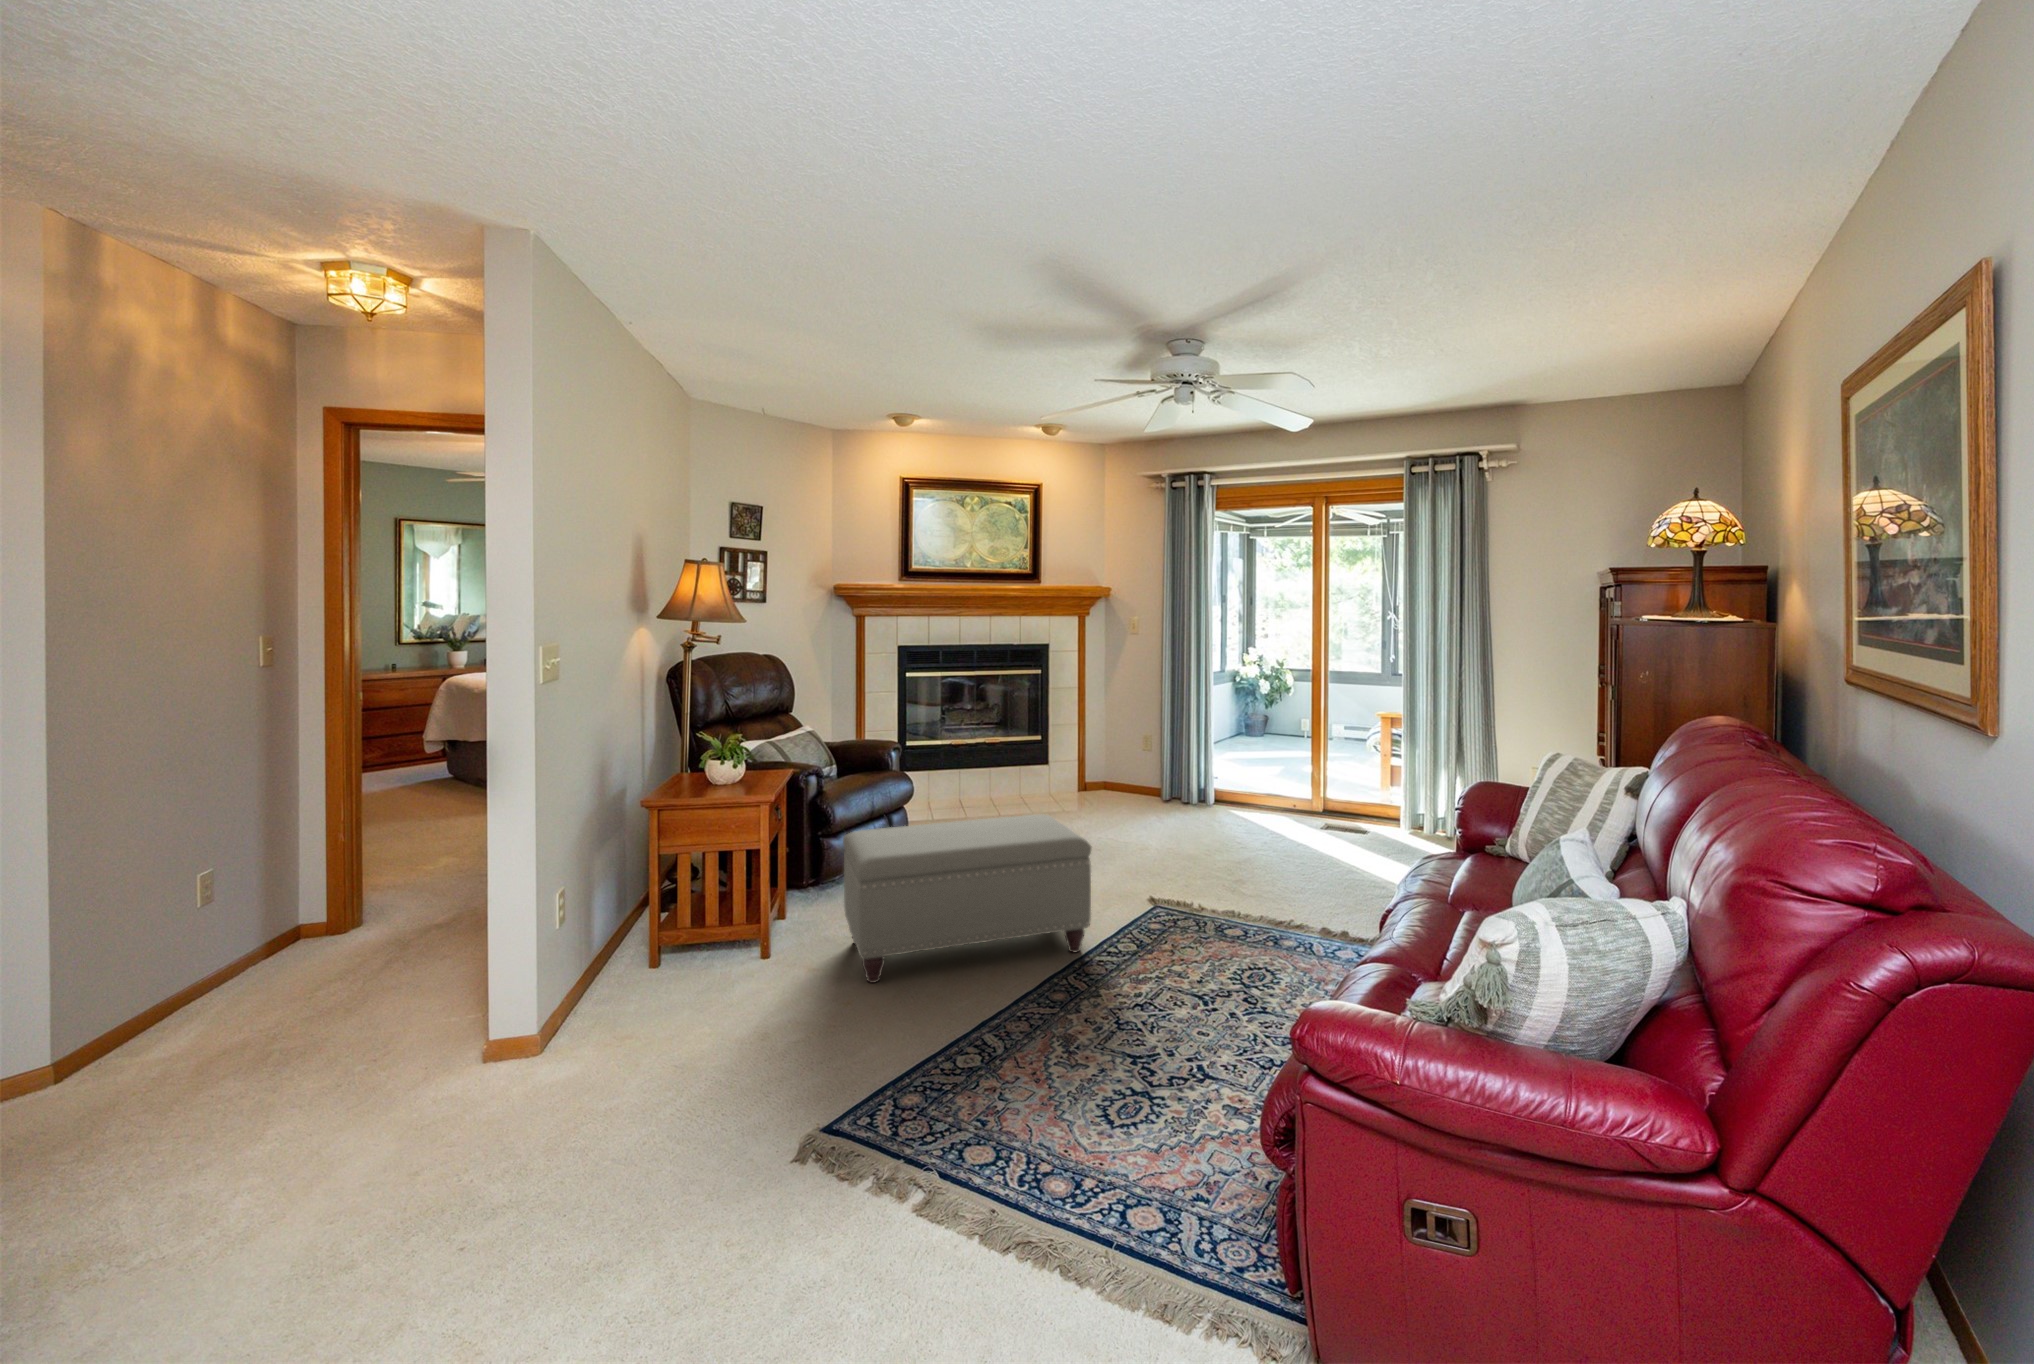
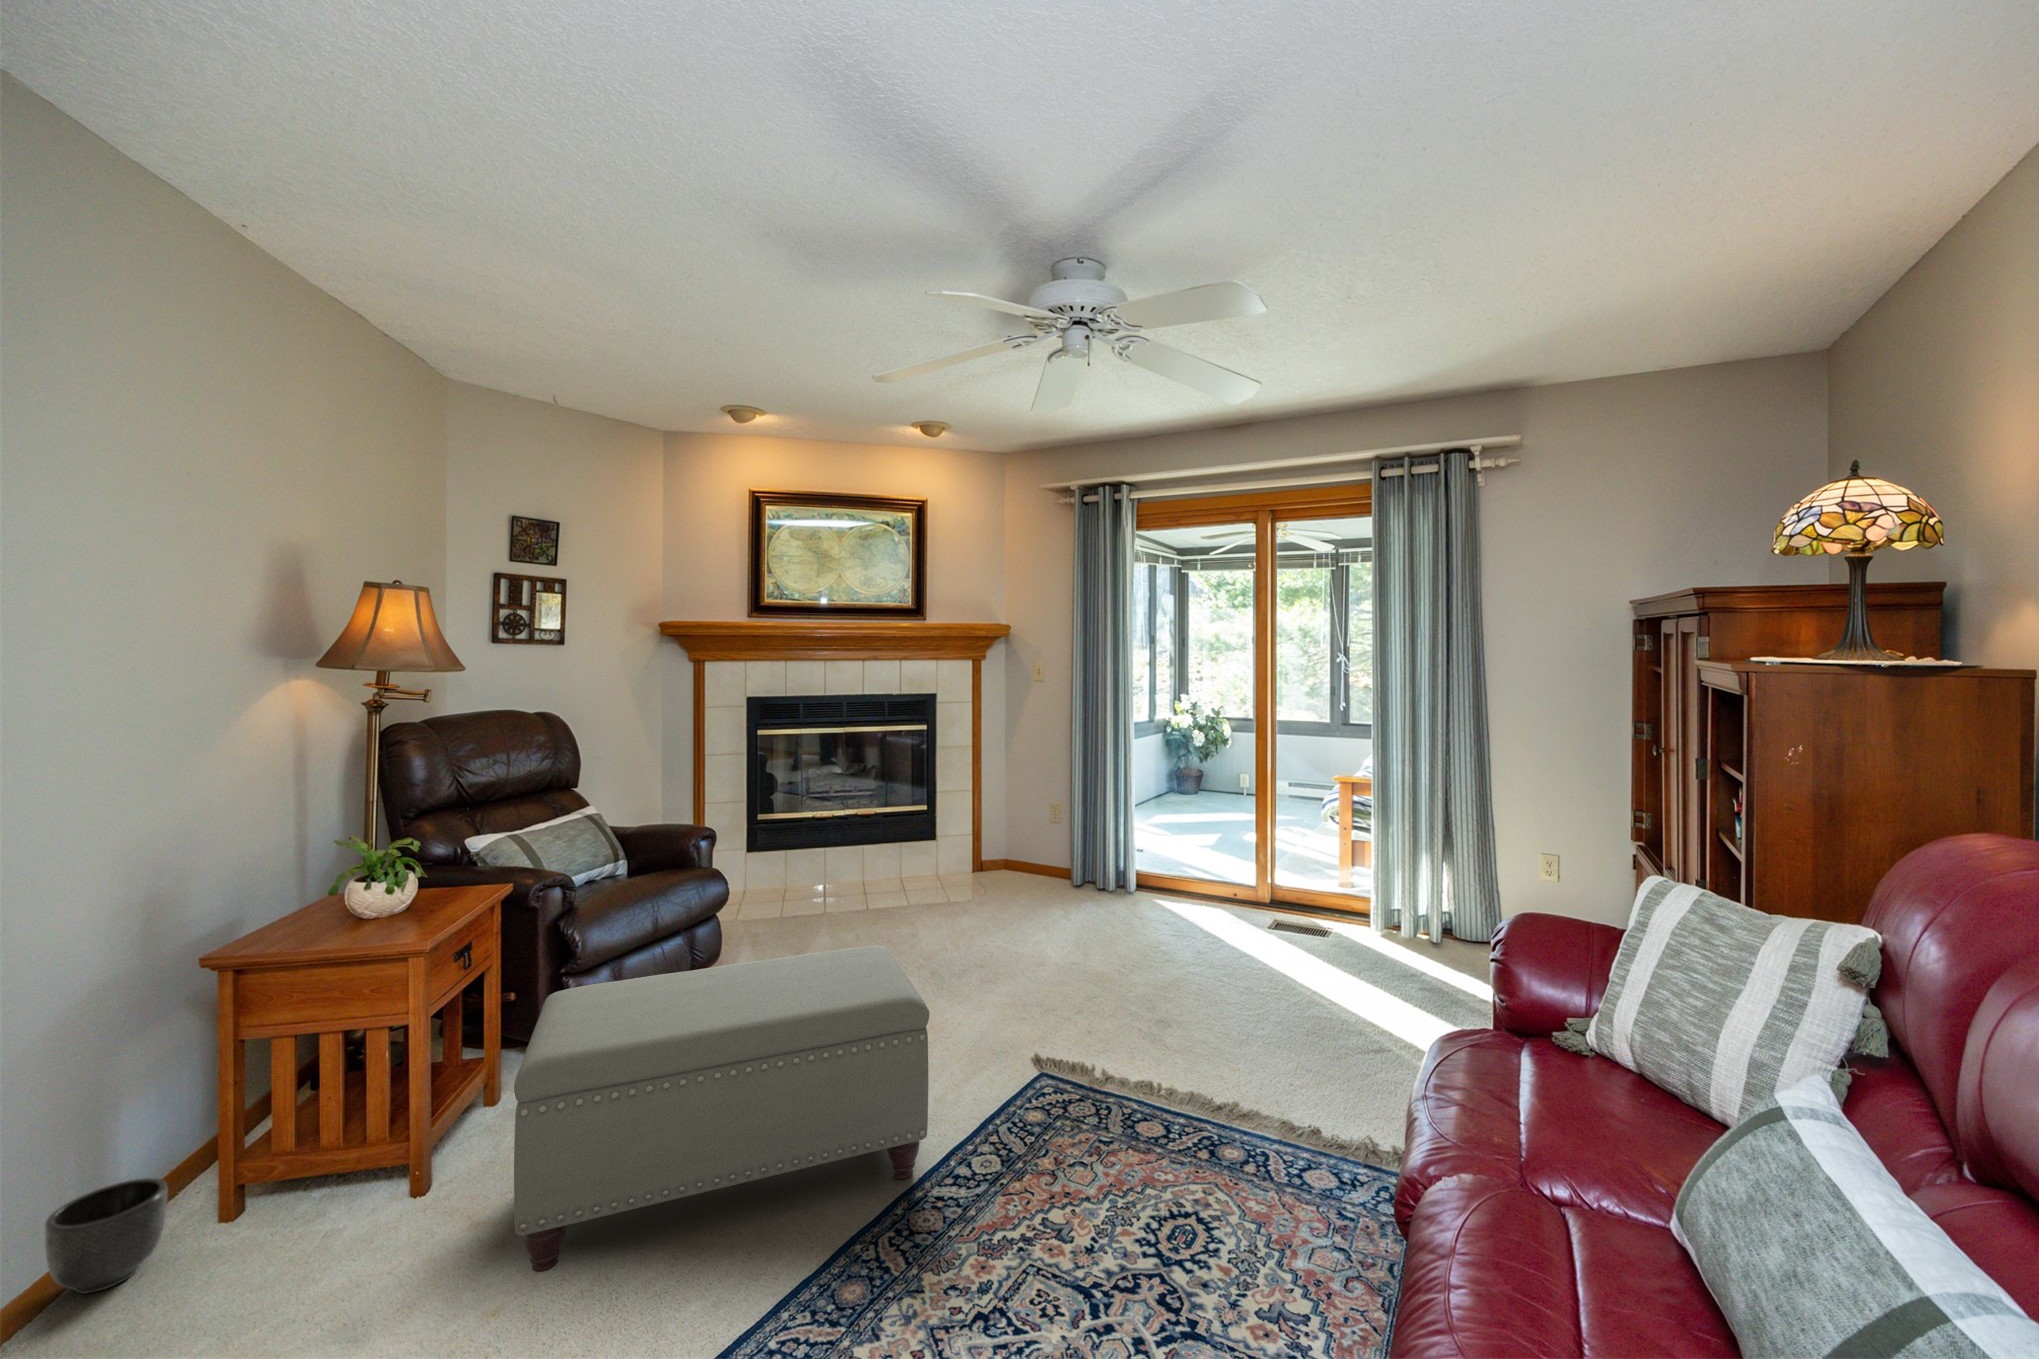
planter: none [599,927,653,984] -> present [45,1178,168,1294]

